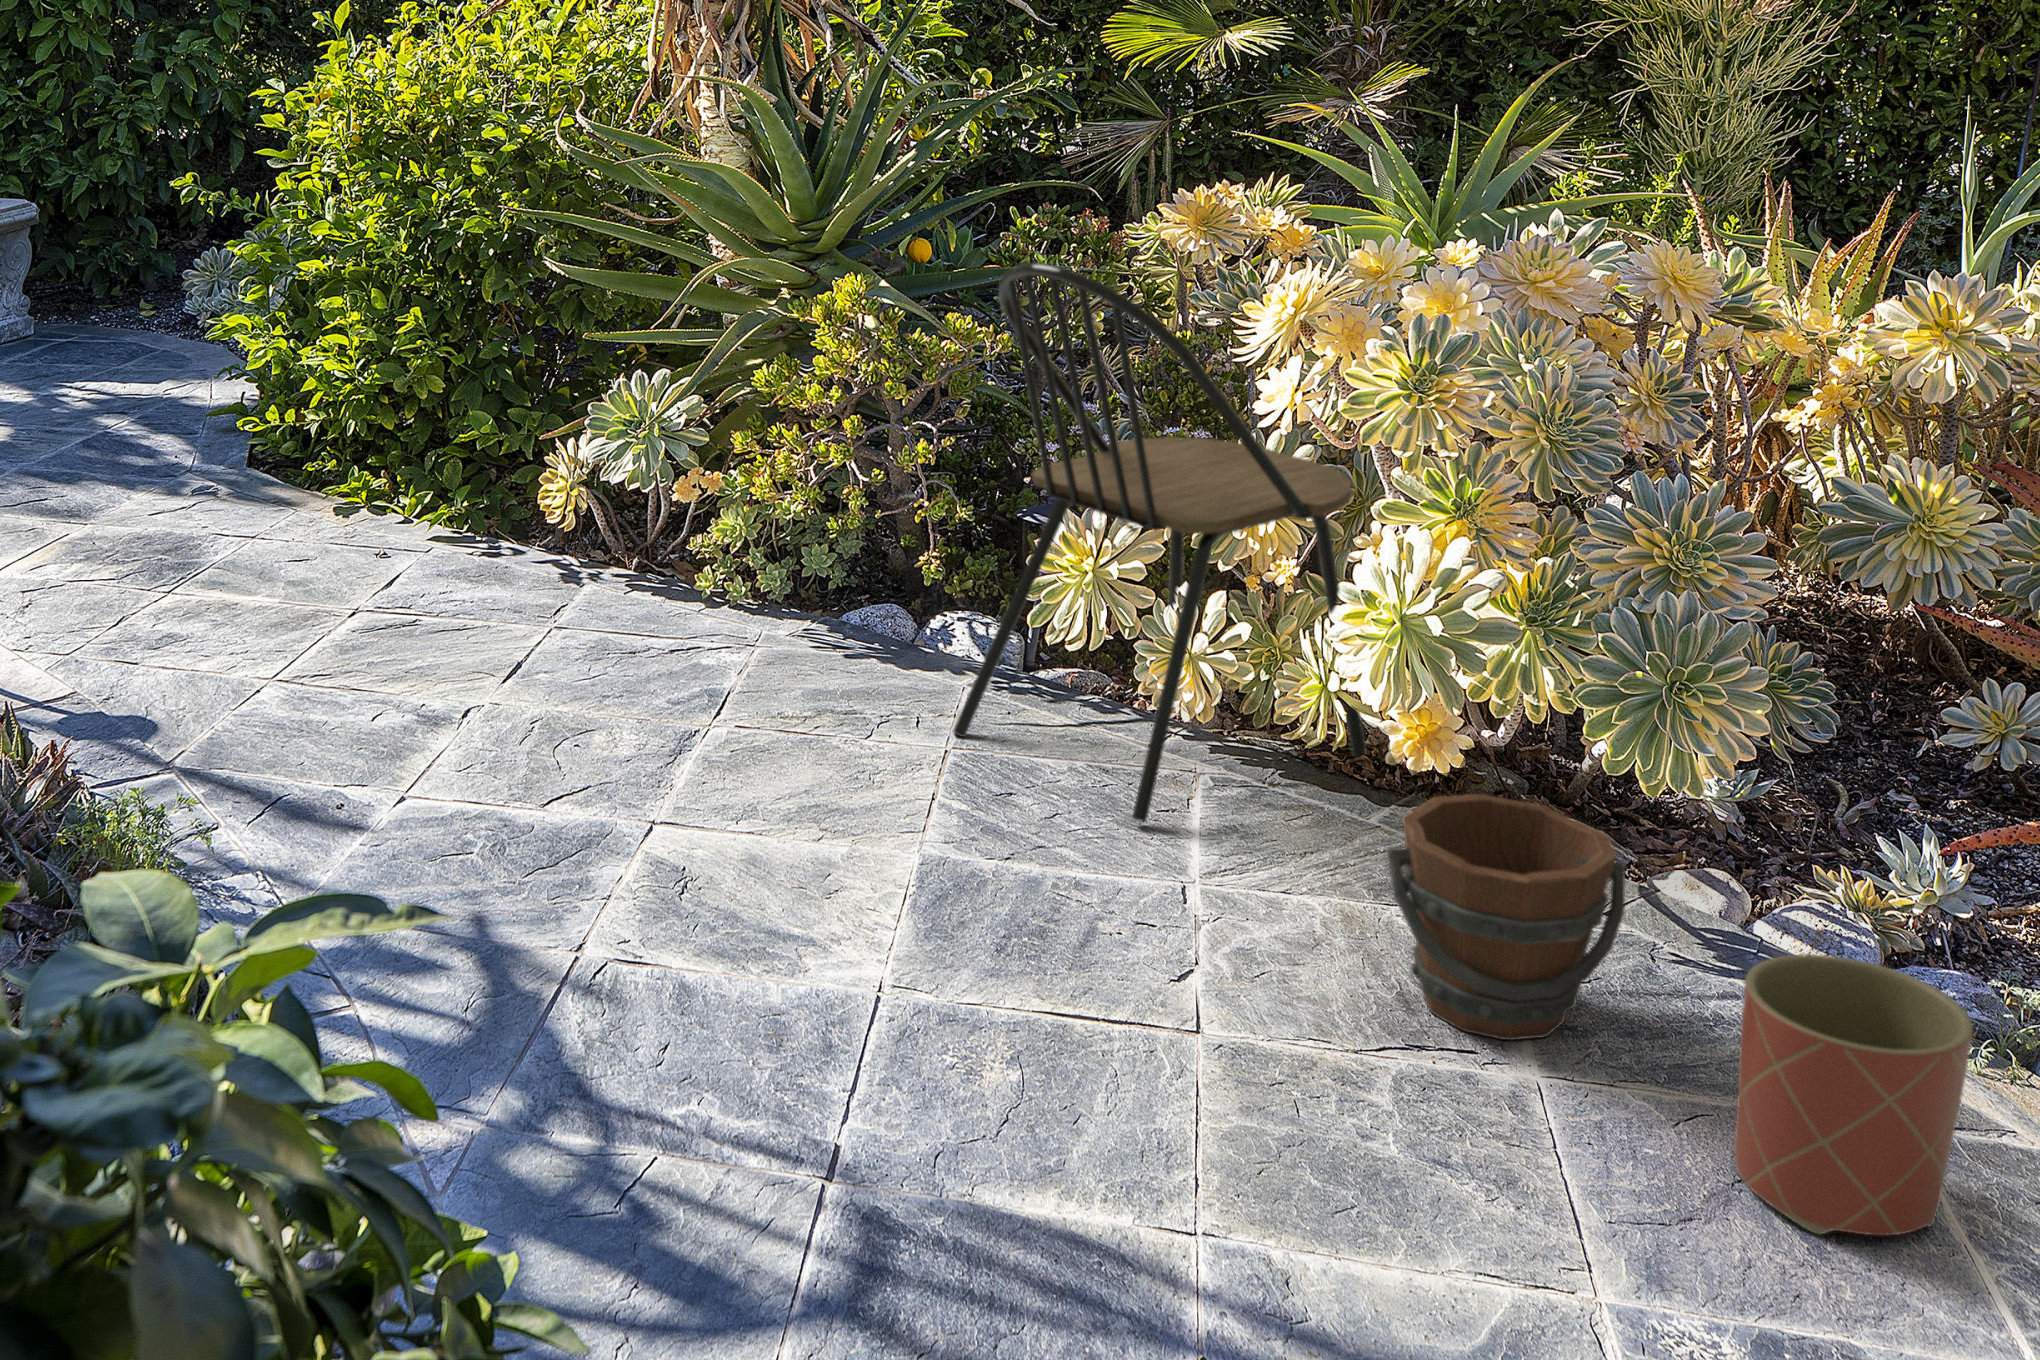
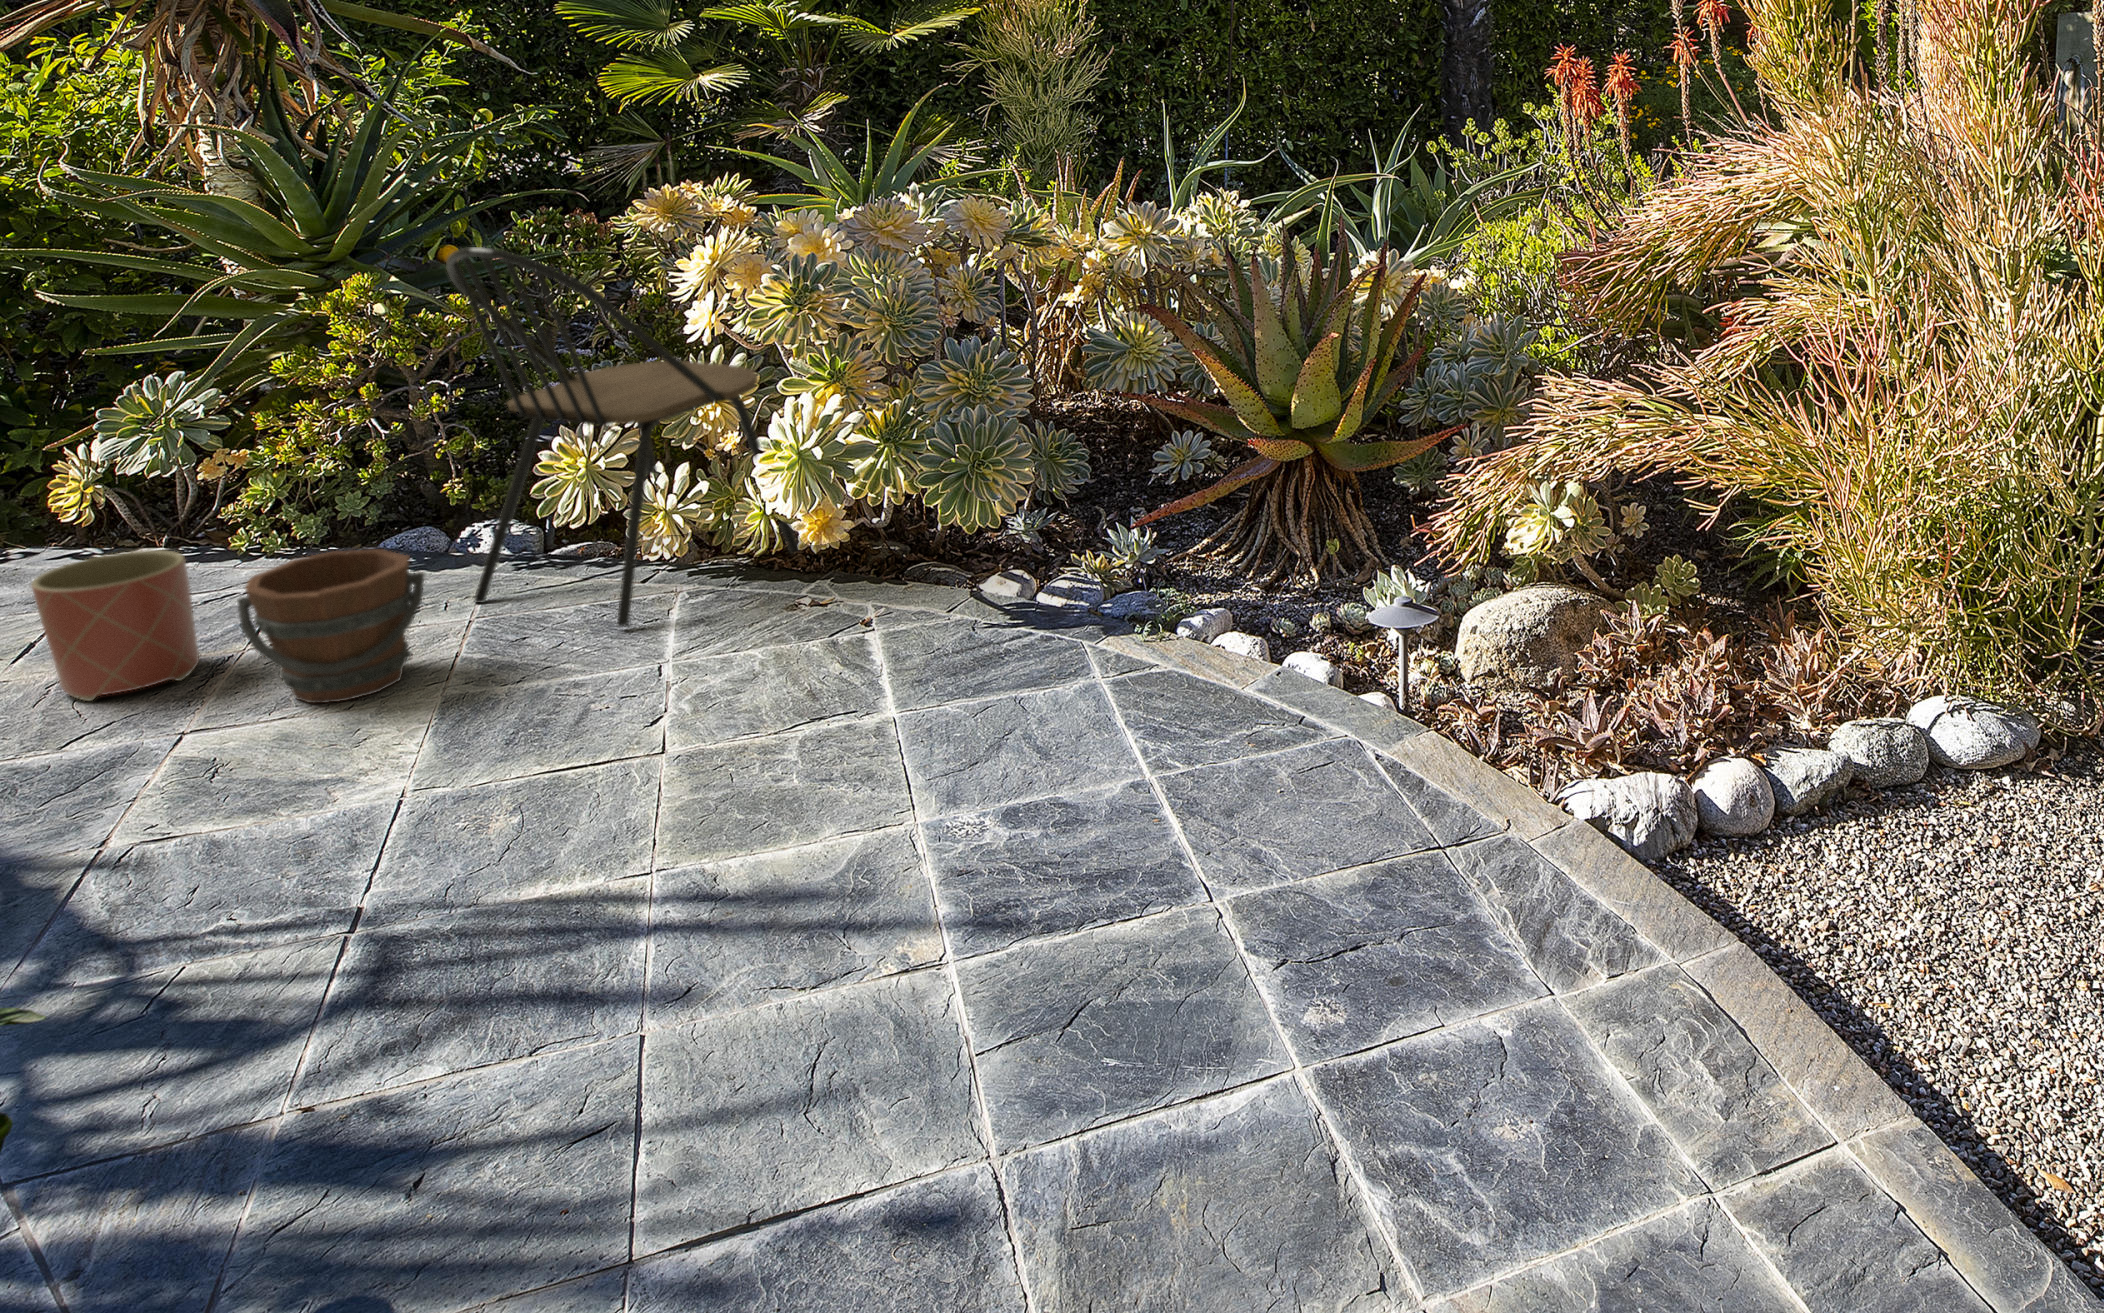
bucket: present [1386,794,1625,1040] -> present [237,549,424,704]
planter: present [1734,954,1973,1235] -> present [31,550,199,701]

